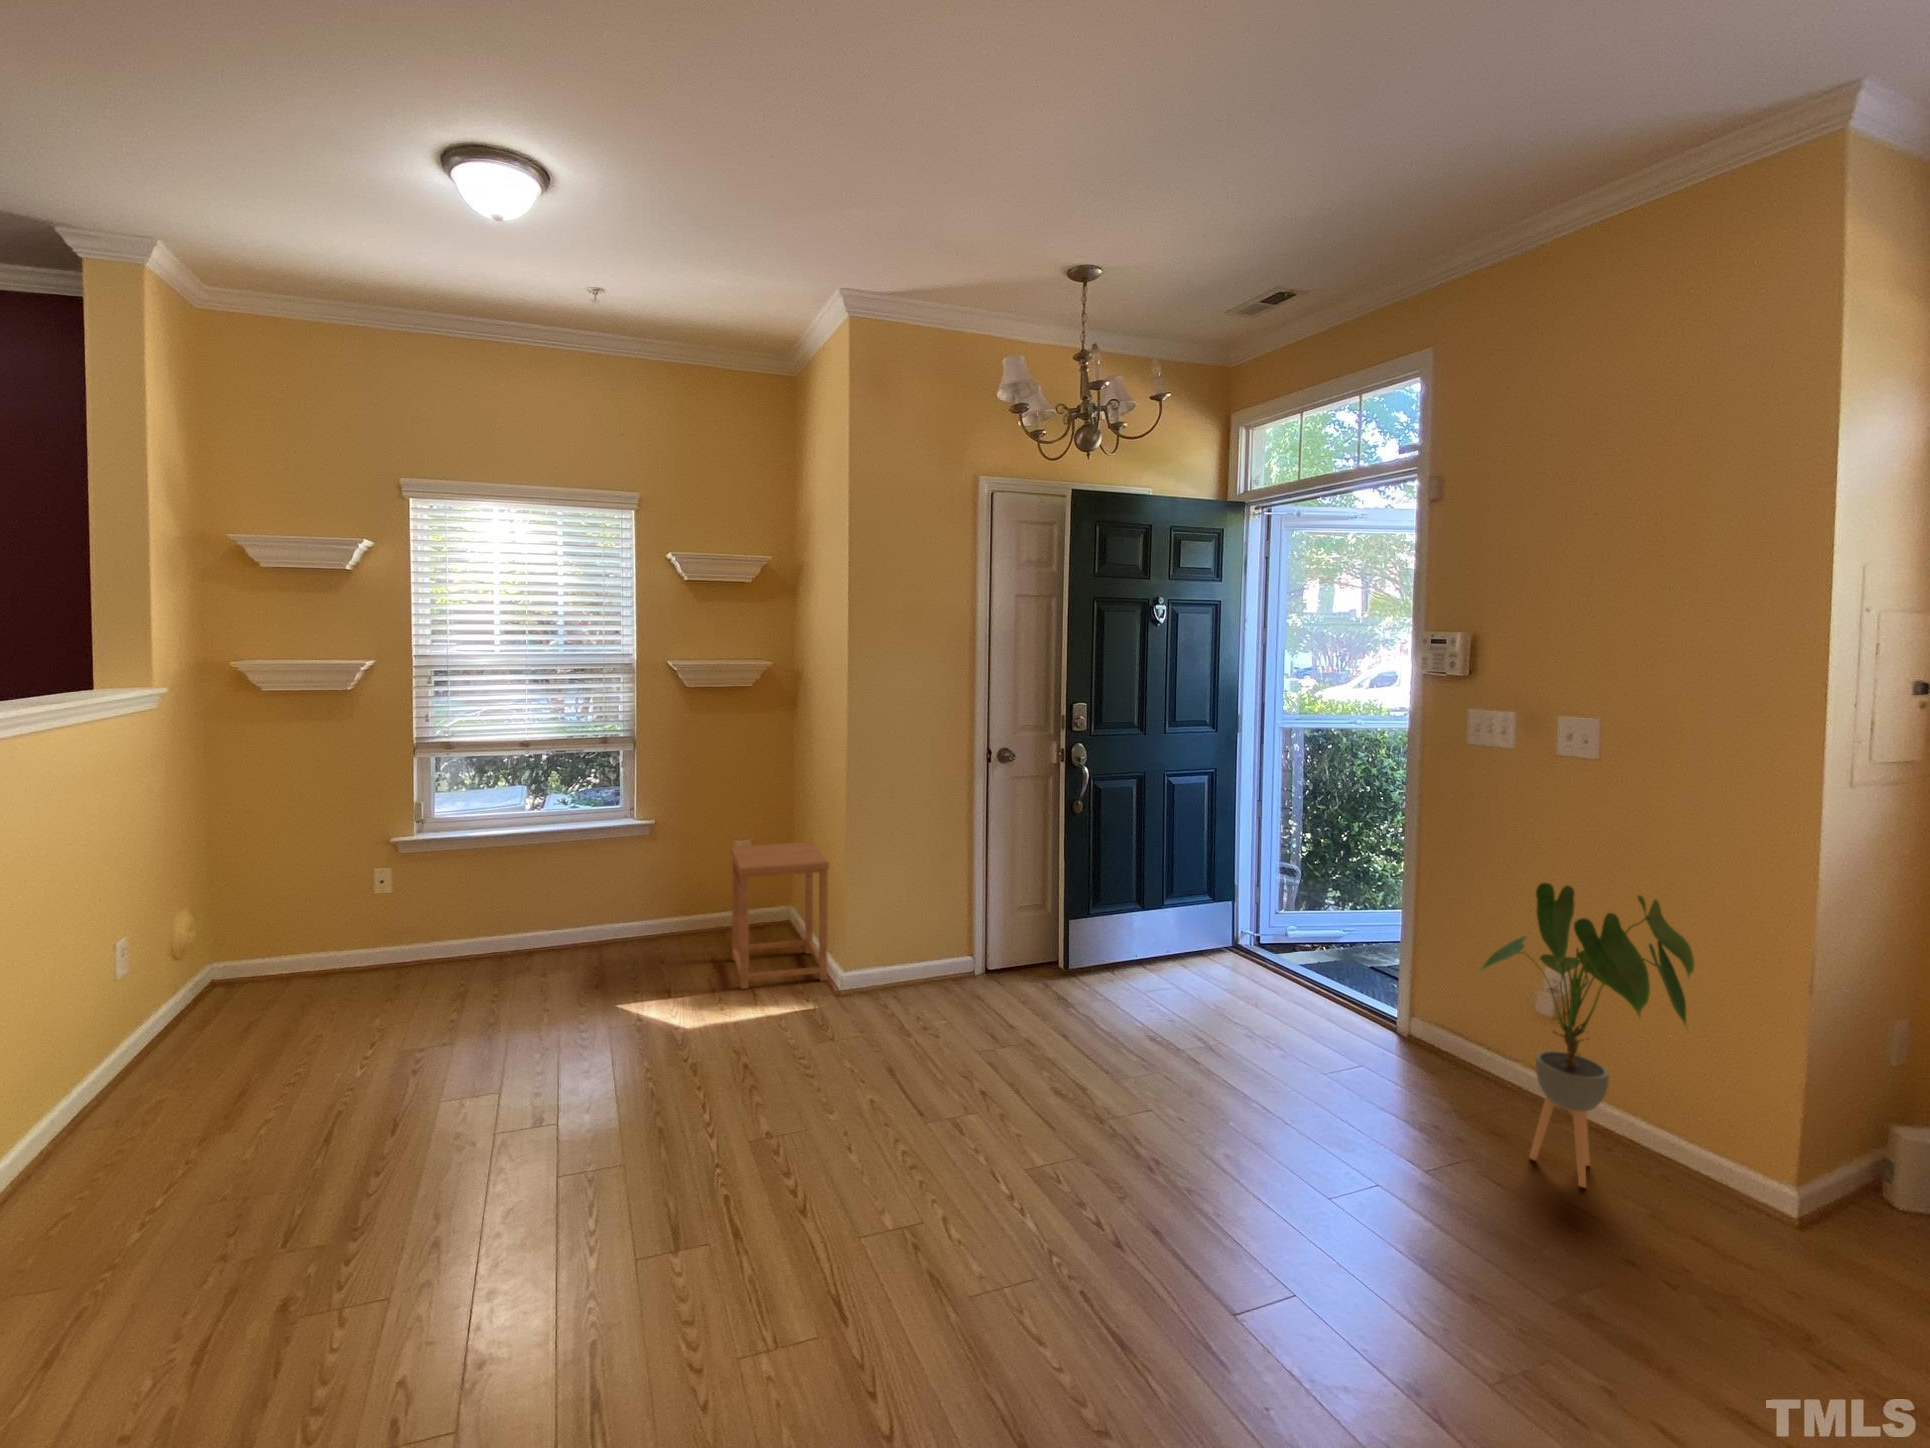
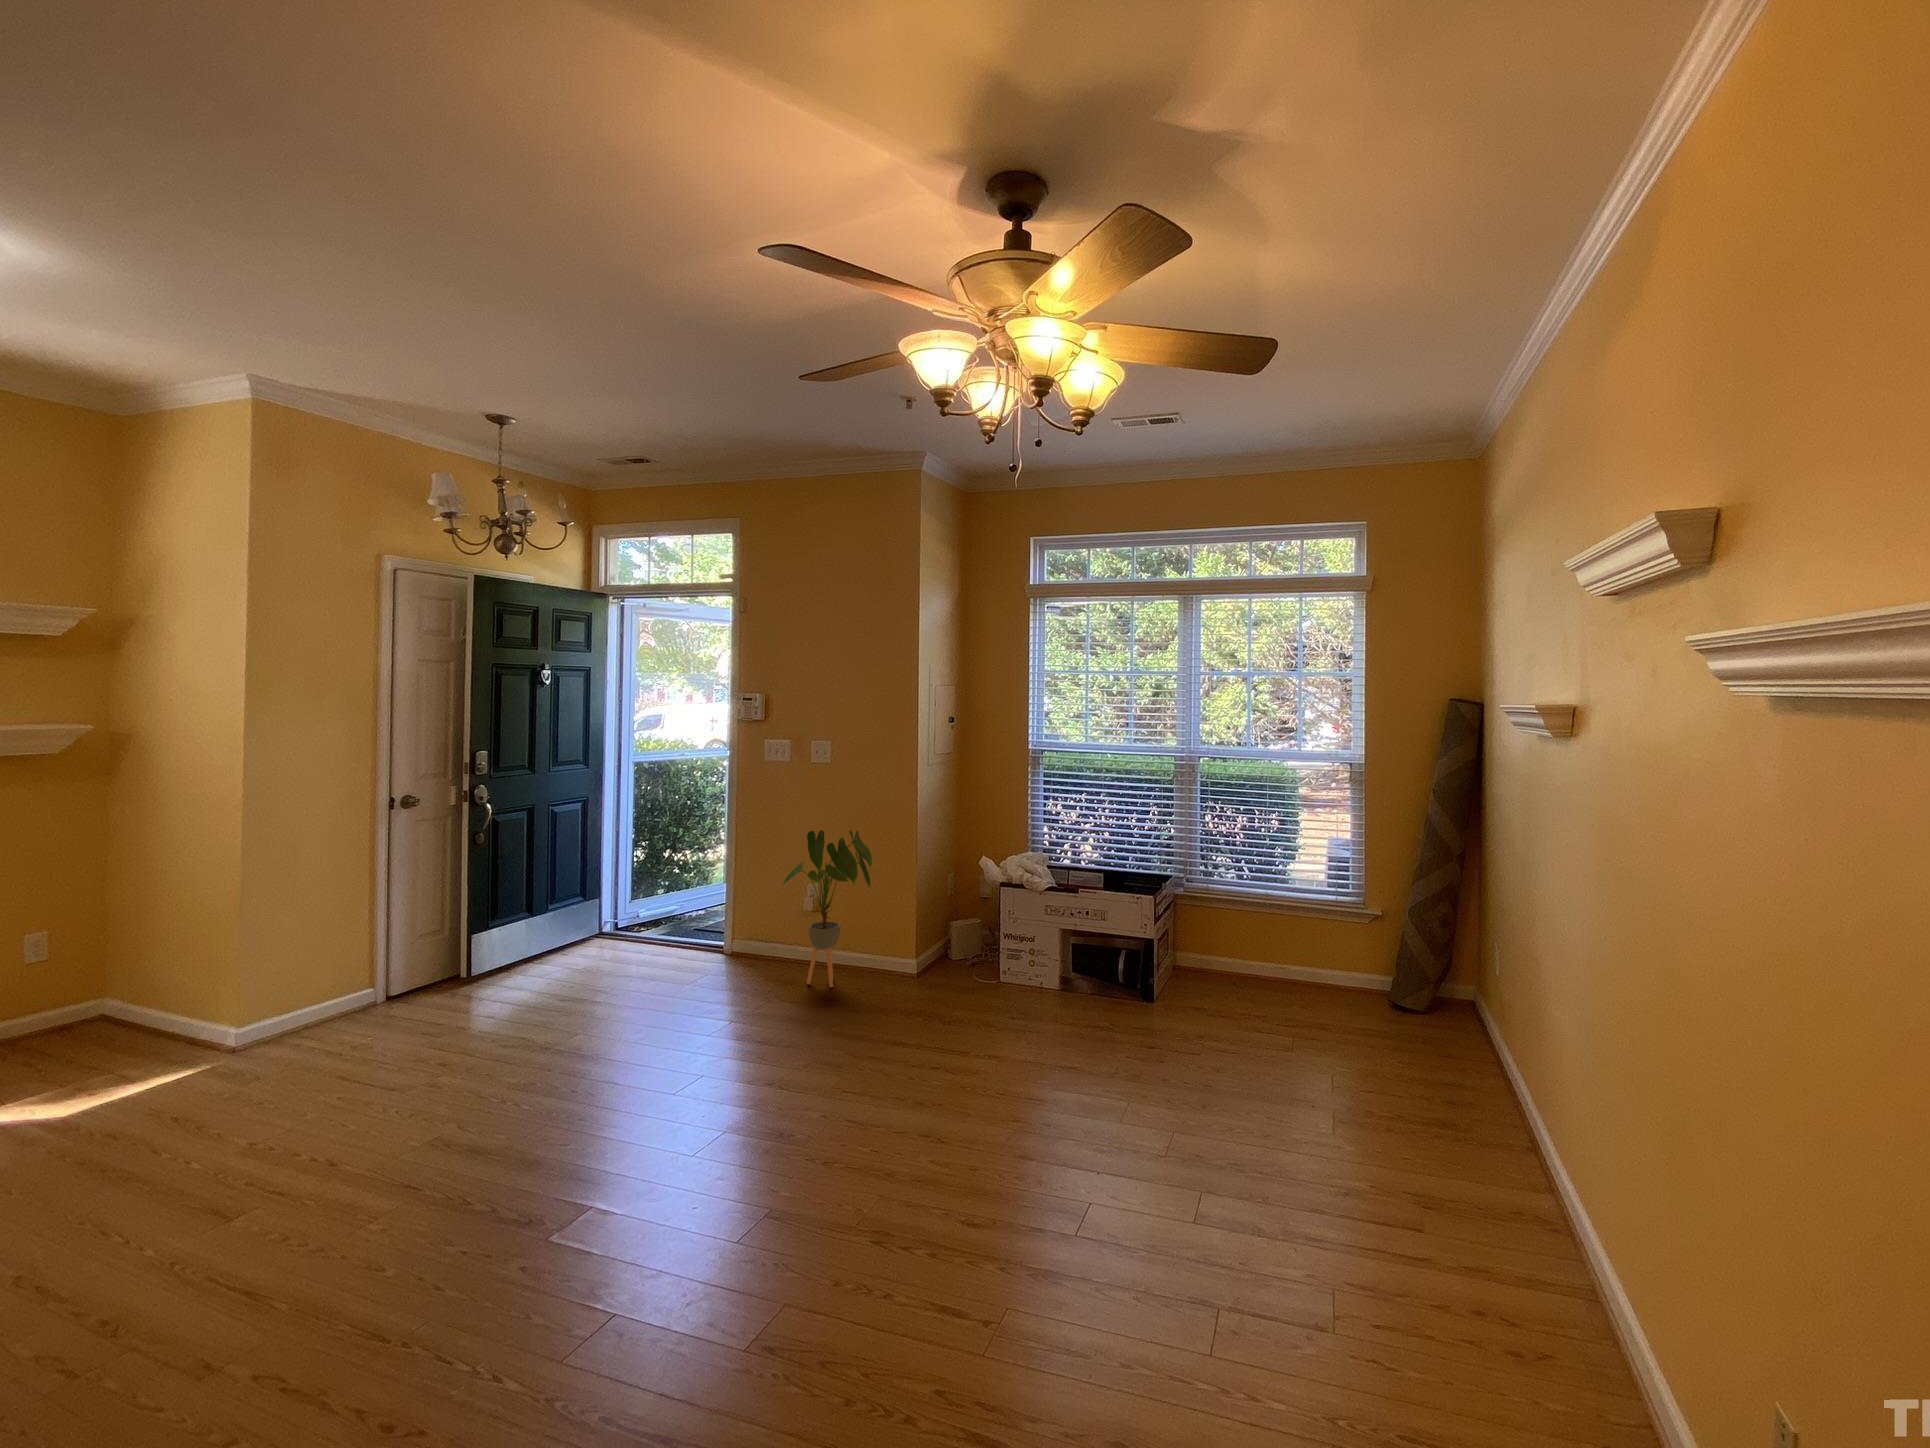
side table: present [731,842,830,989] -> none [36,917,210,1085]

